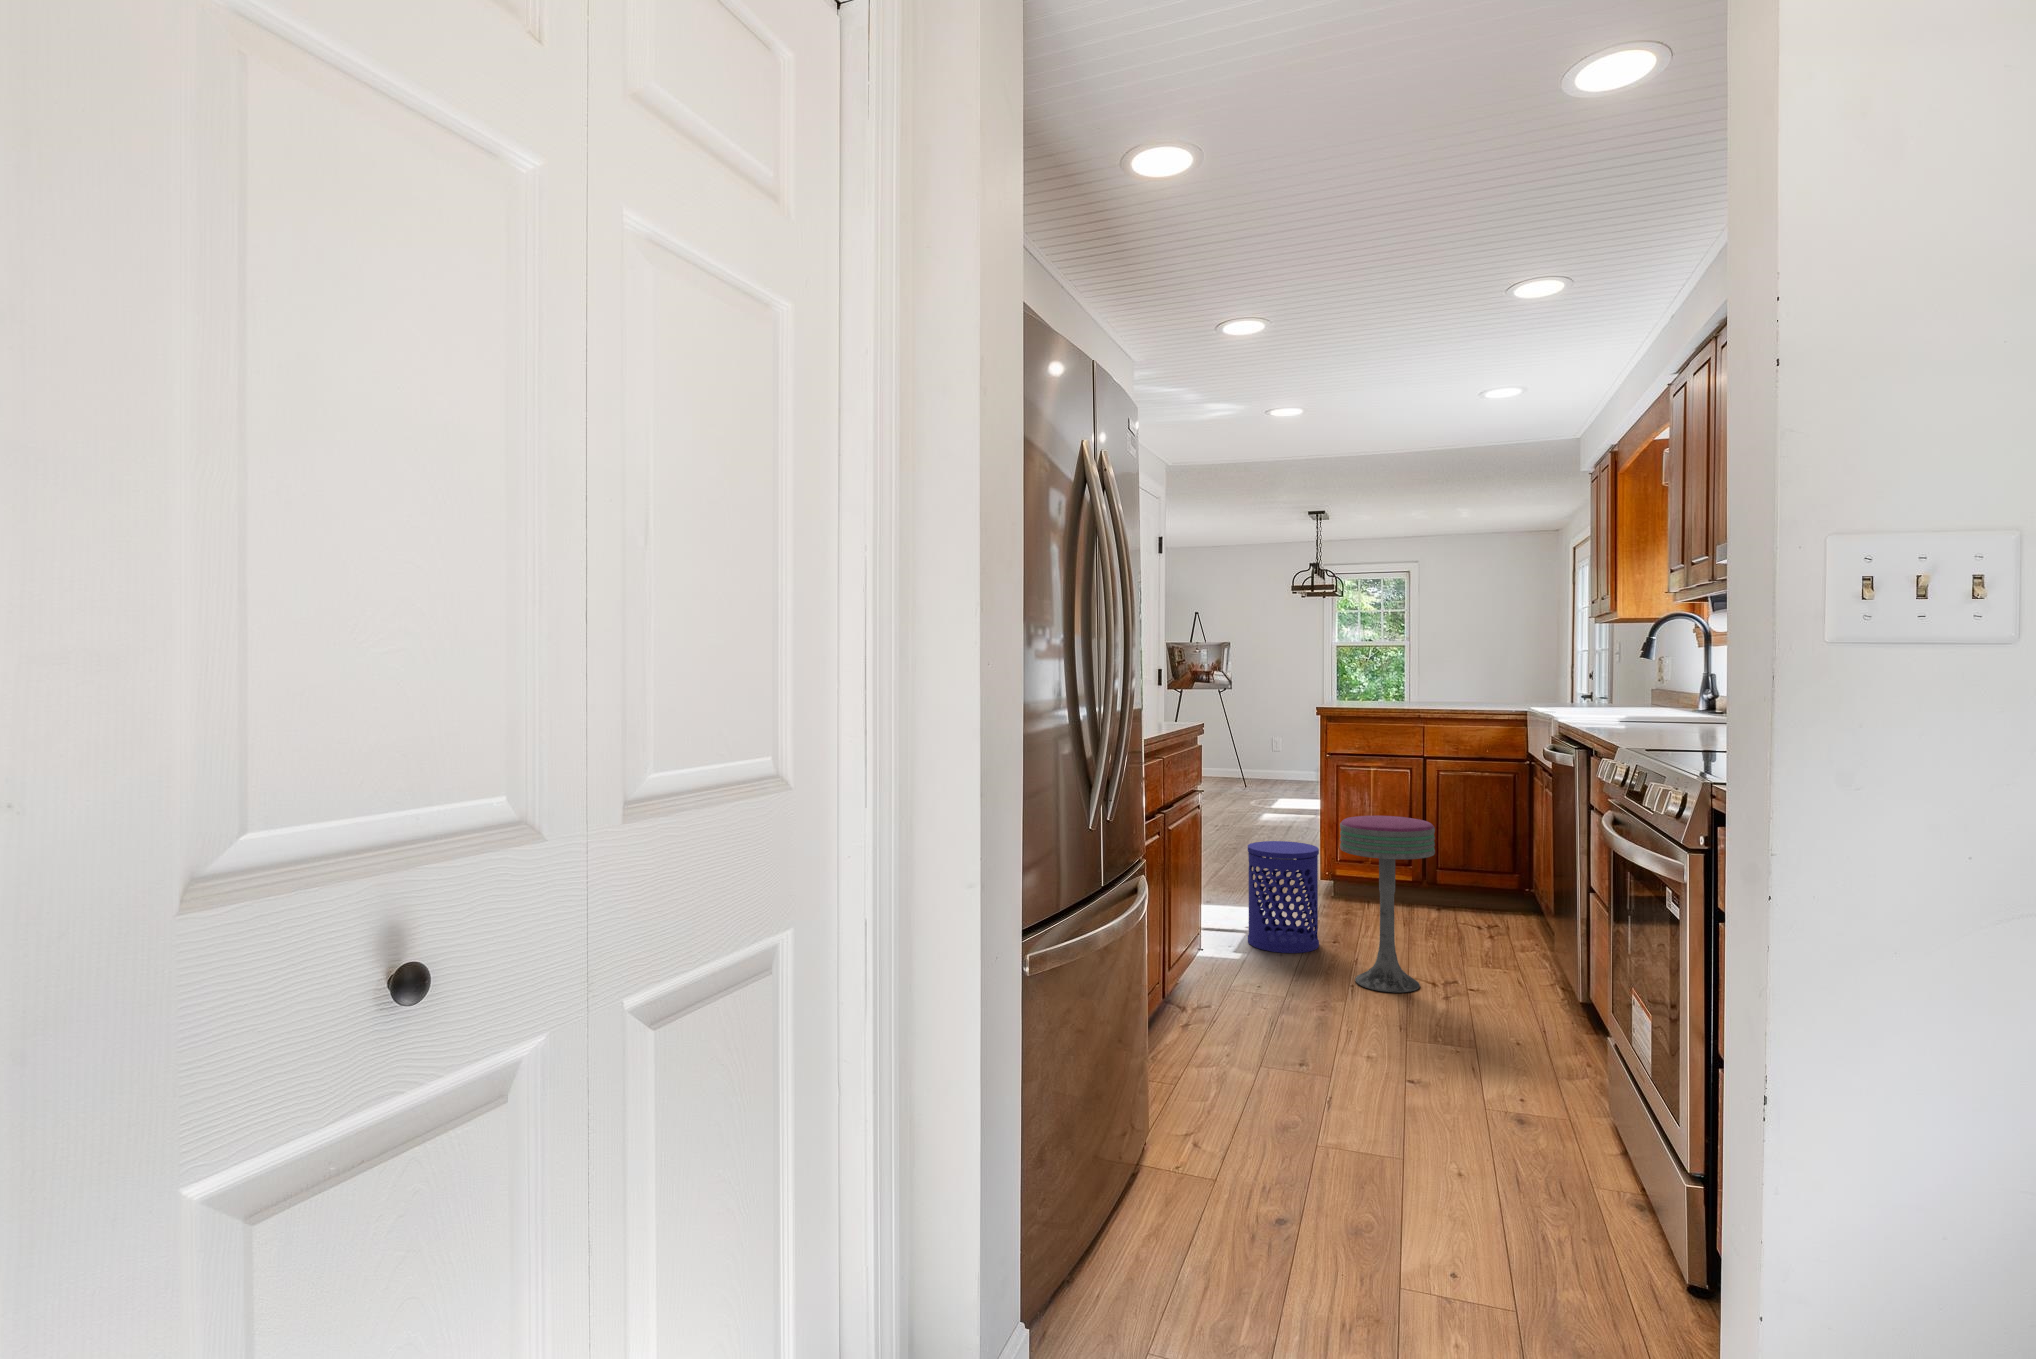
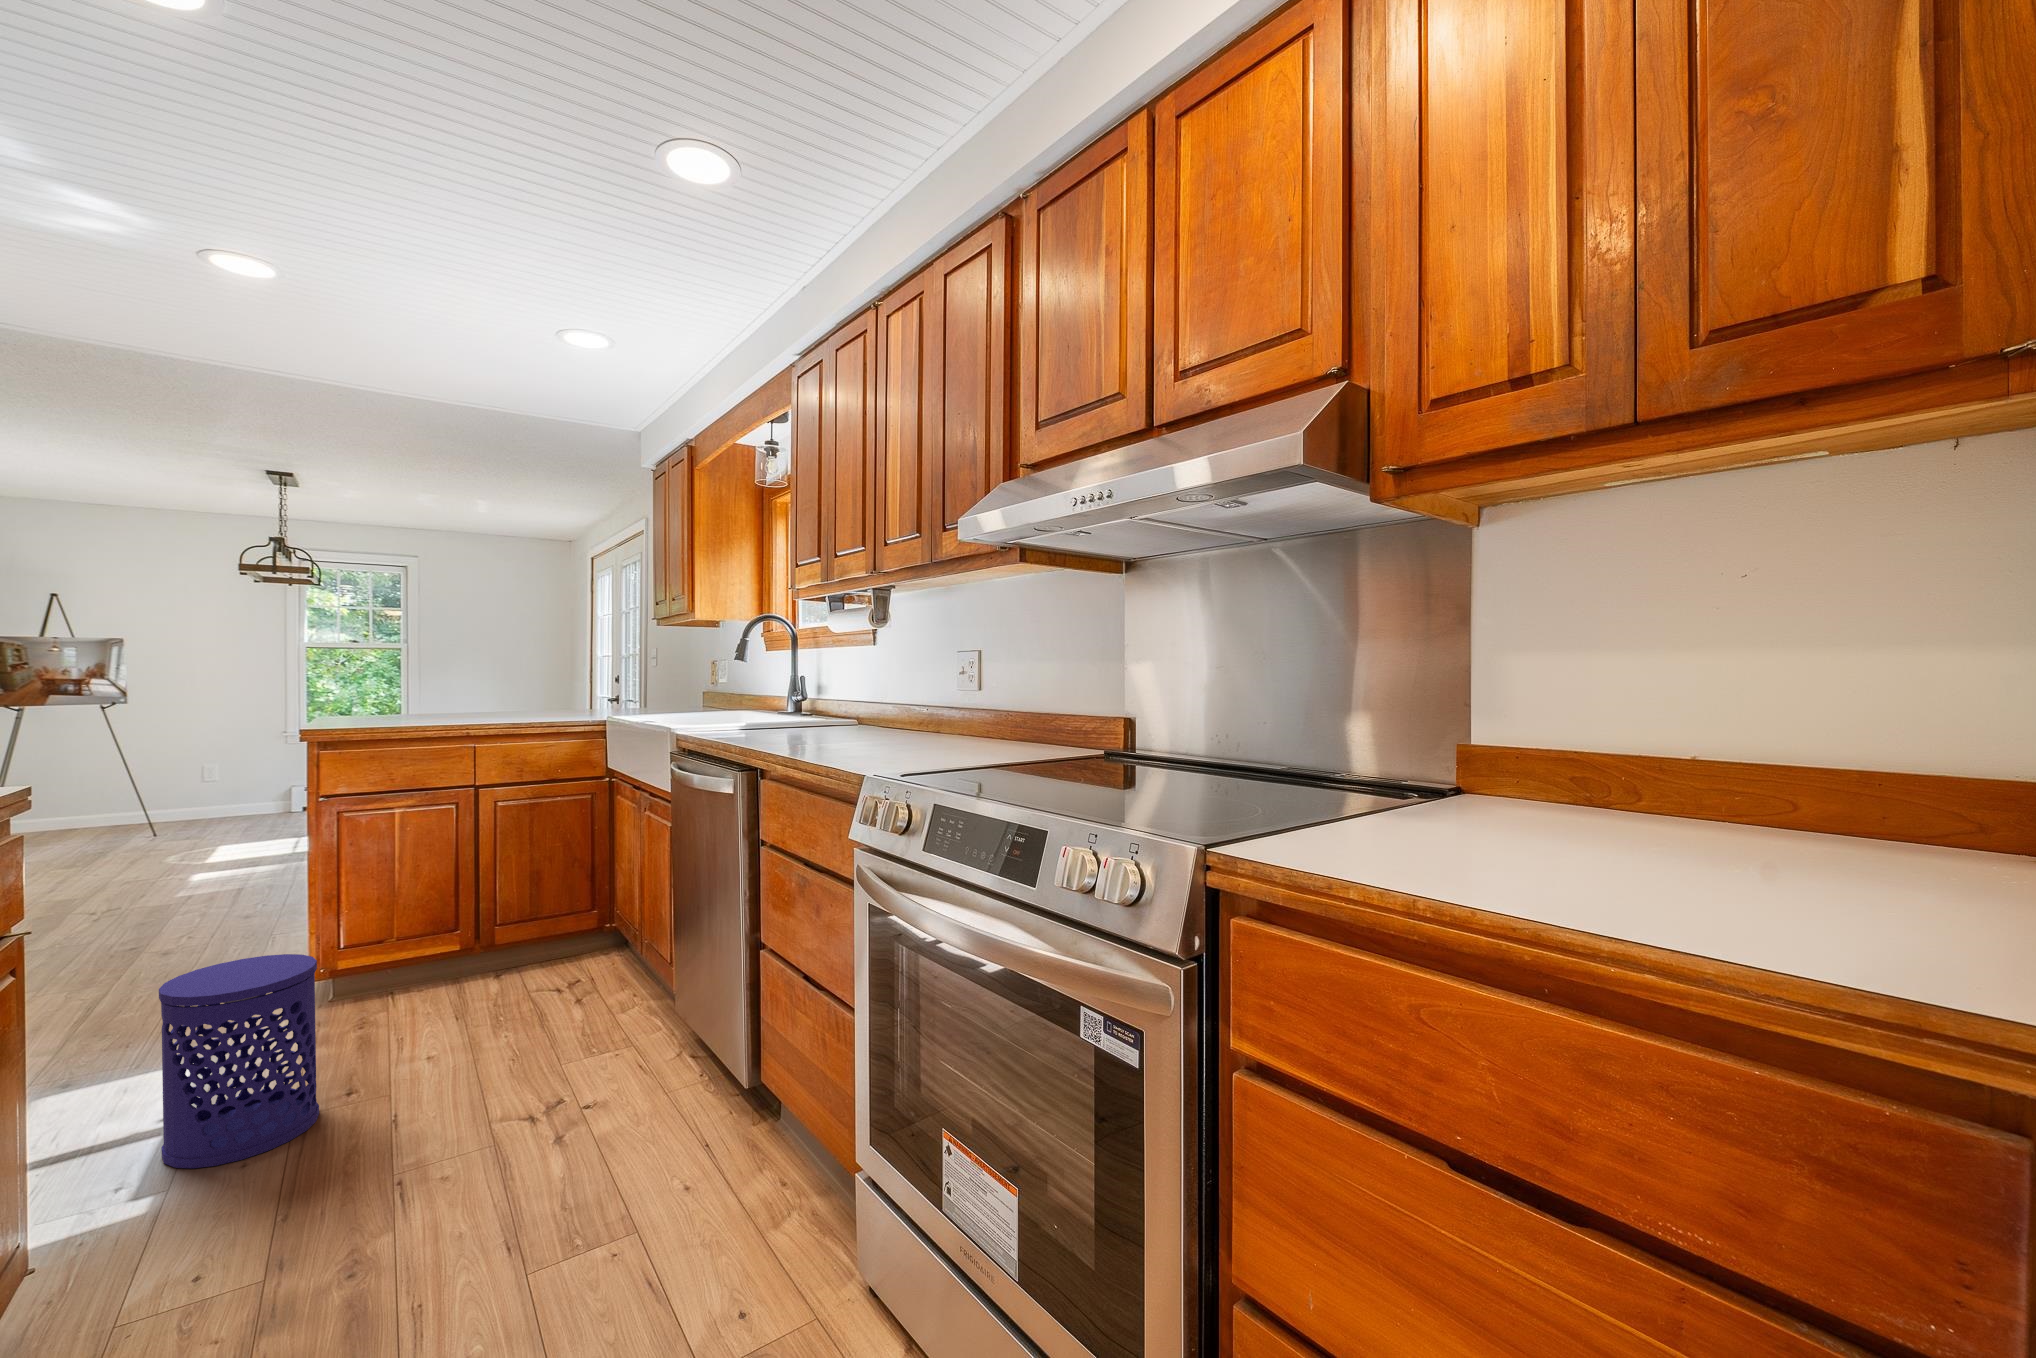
bar stool: present [1340,816,1435,993] -> none [369,892,533,1179]

